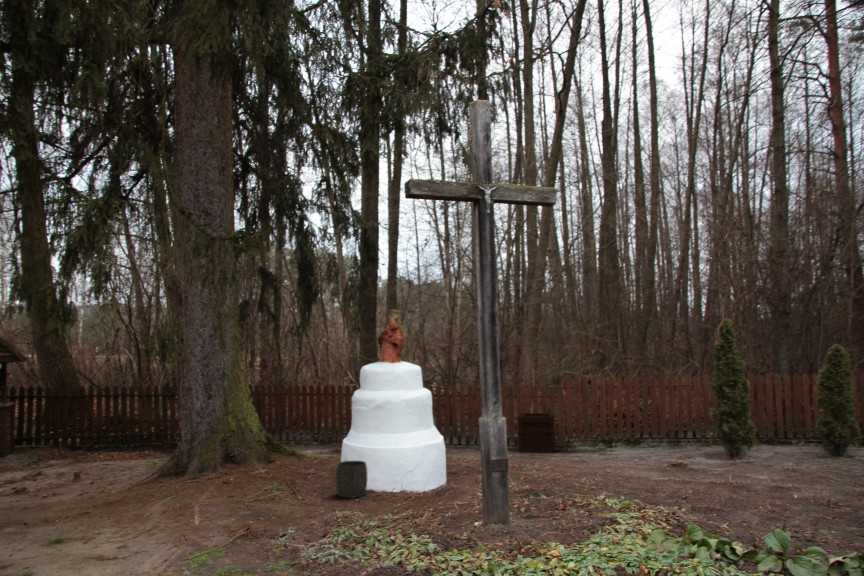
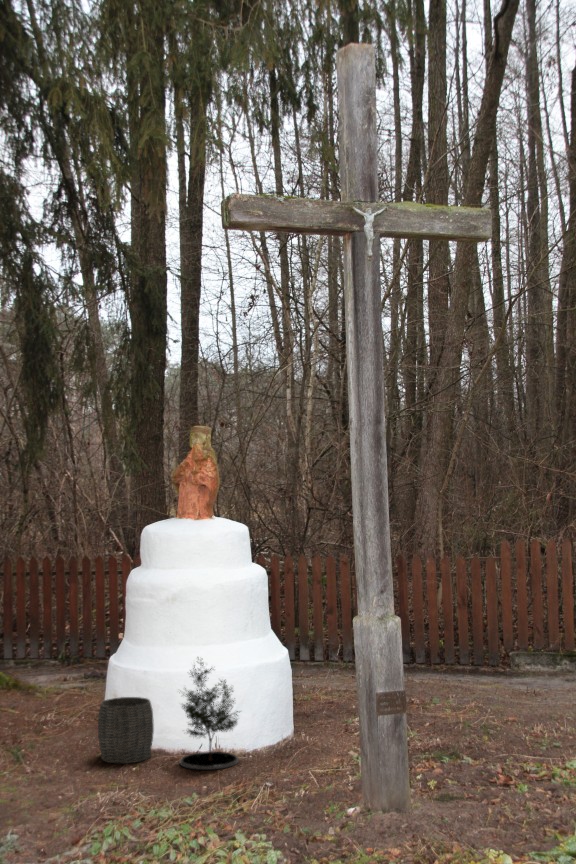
wooden crate: present [518,413,555,453] -> none [415,607,479,676]
potted tree: none [380,437,417,501] -> present [180,663,239,770]

